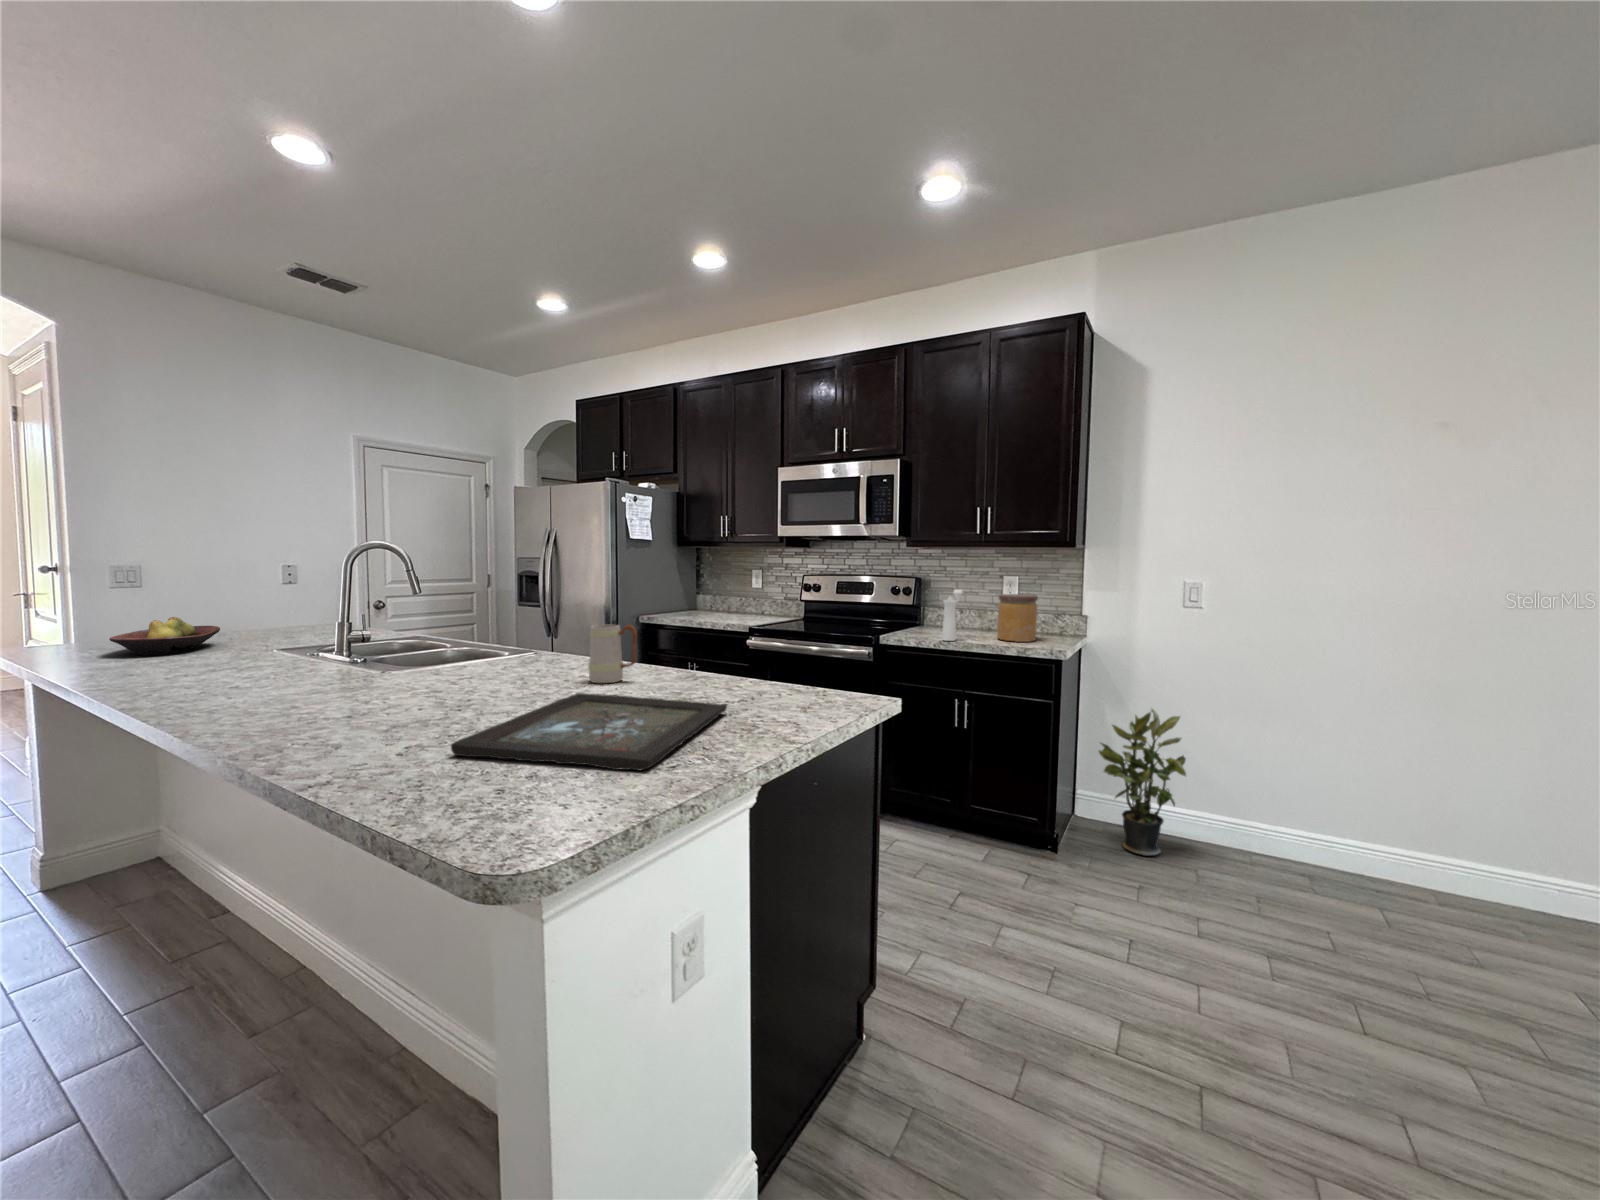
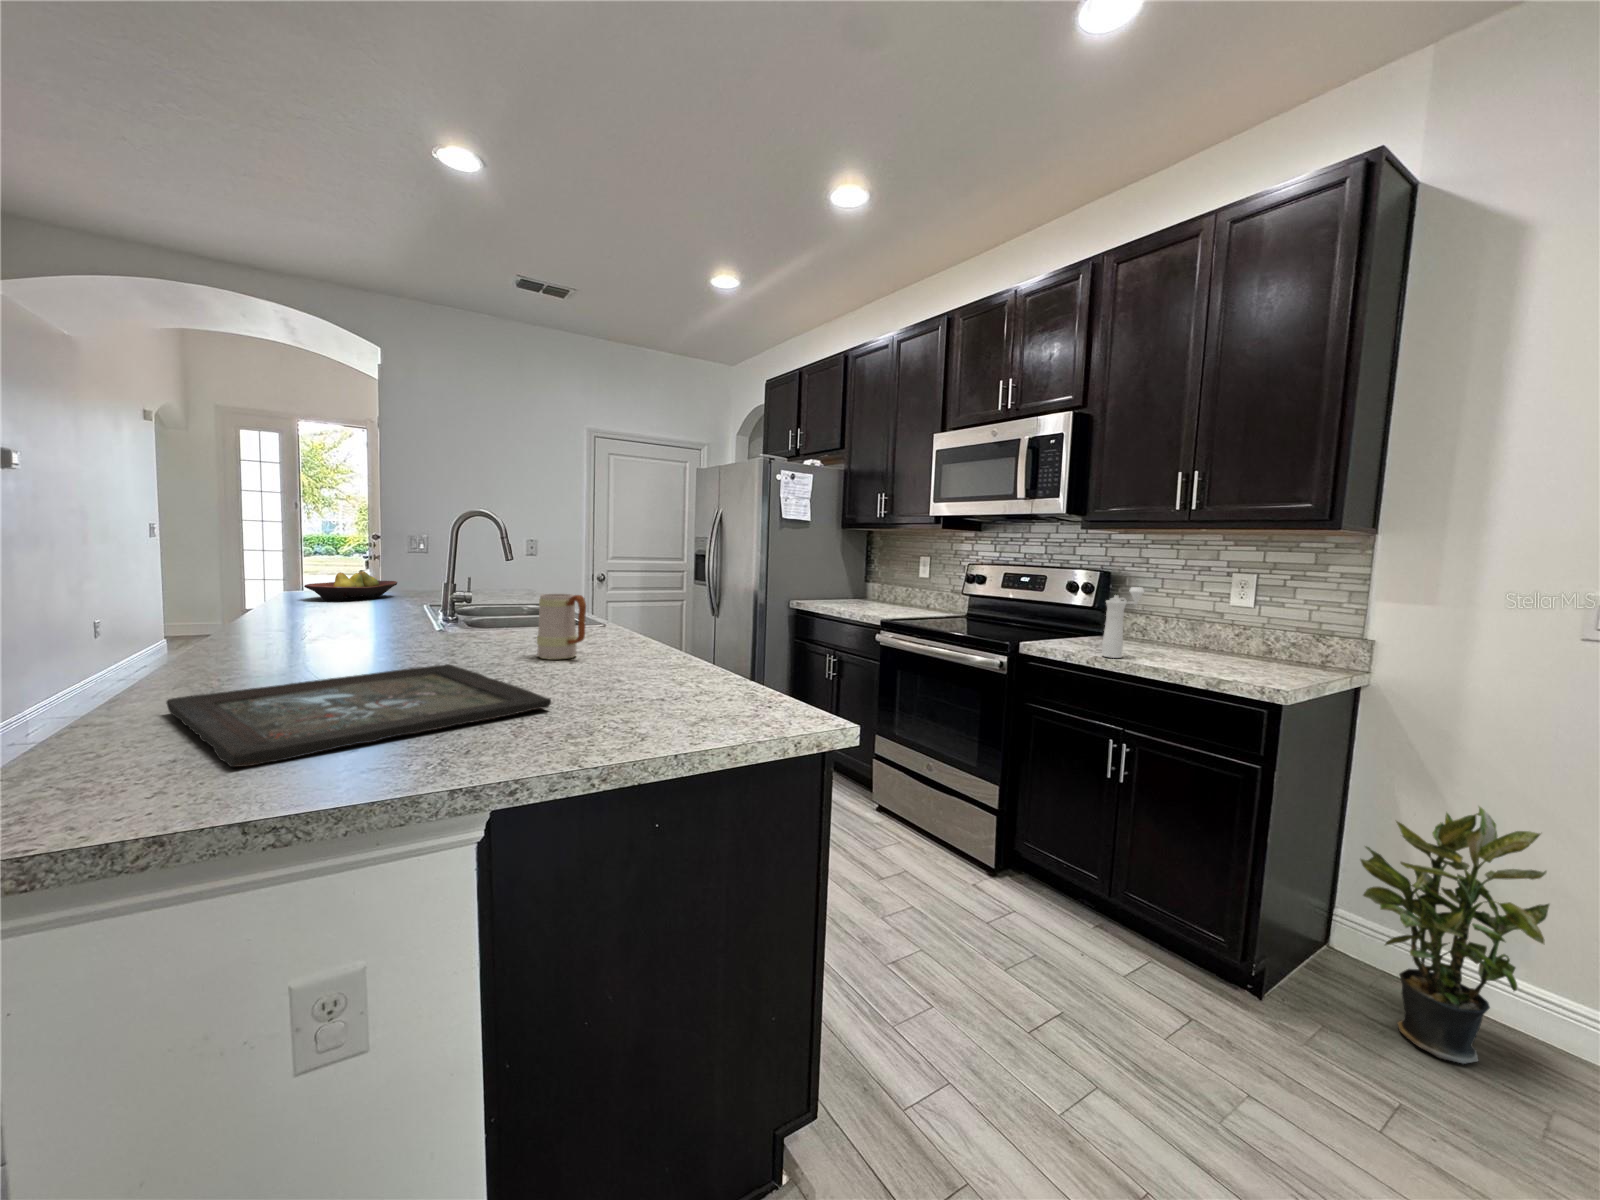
jar: present [997,594,1038,642] -> none [1193,597,1266,671]

